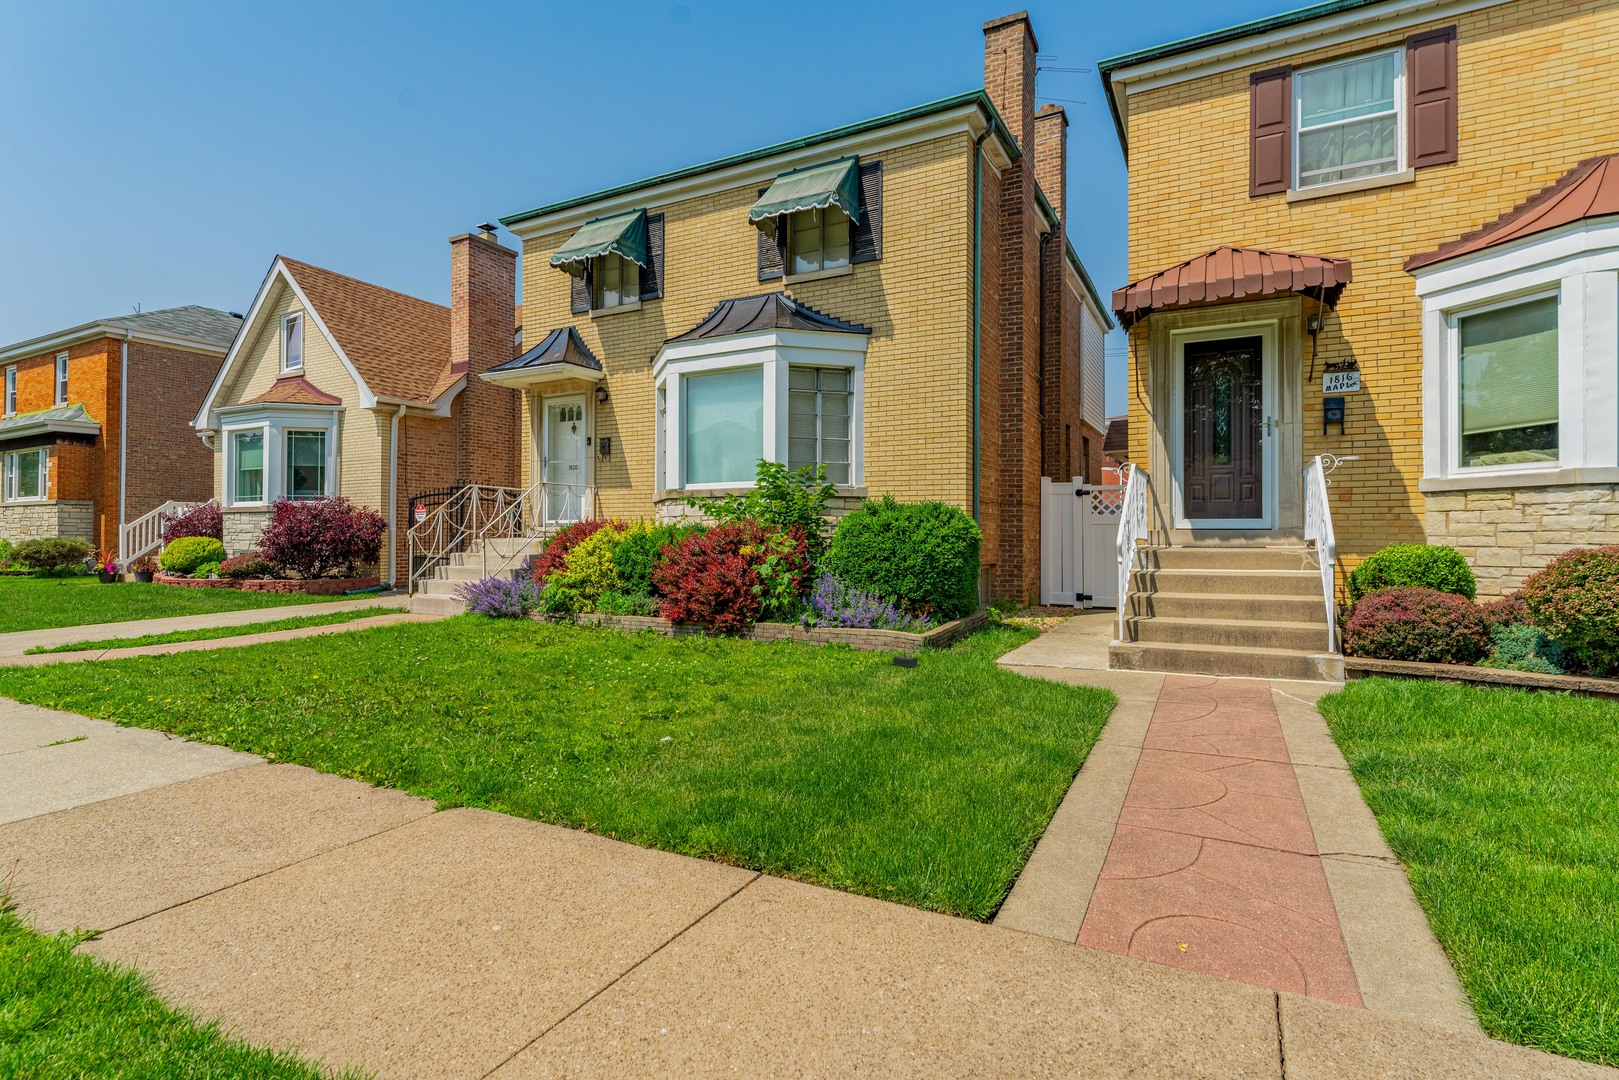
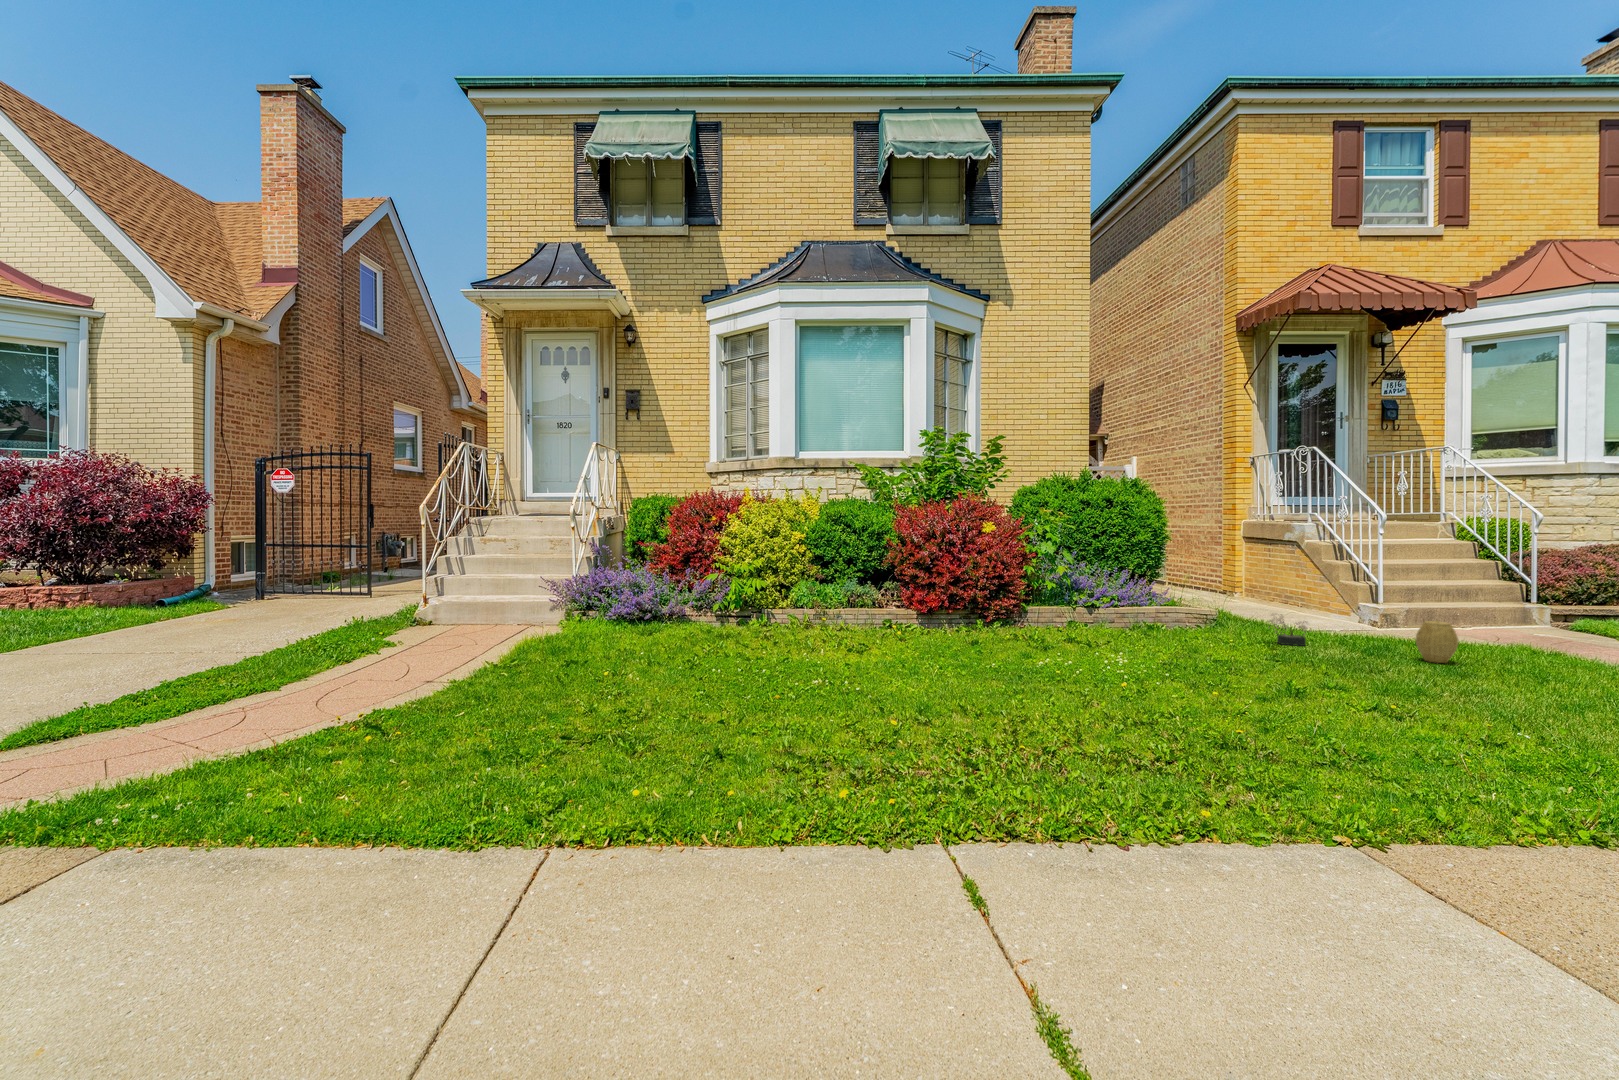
woven basket: none [948,645,983,689] -> present [1416,621,1458,663]

